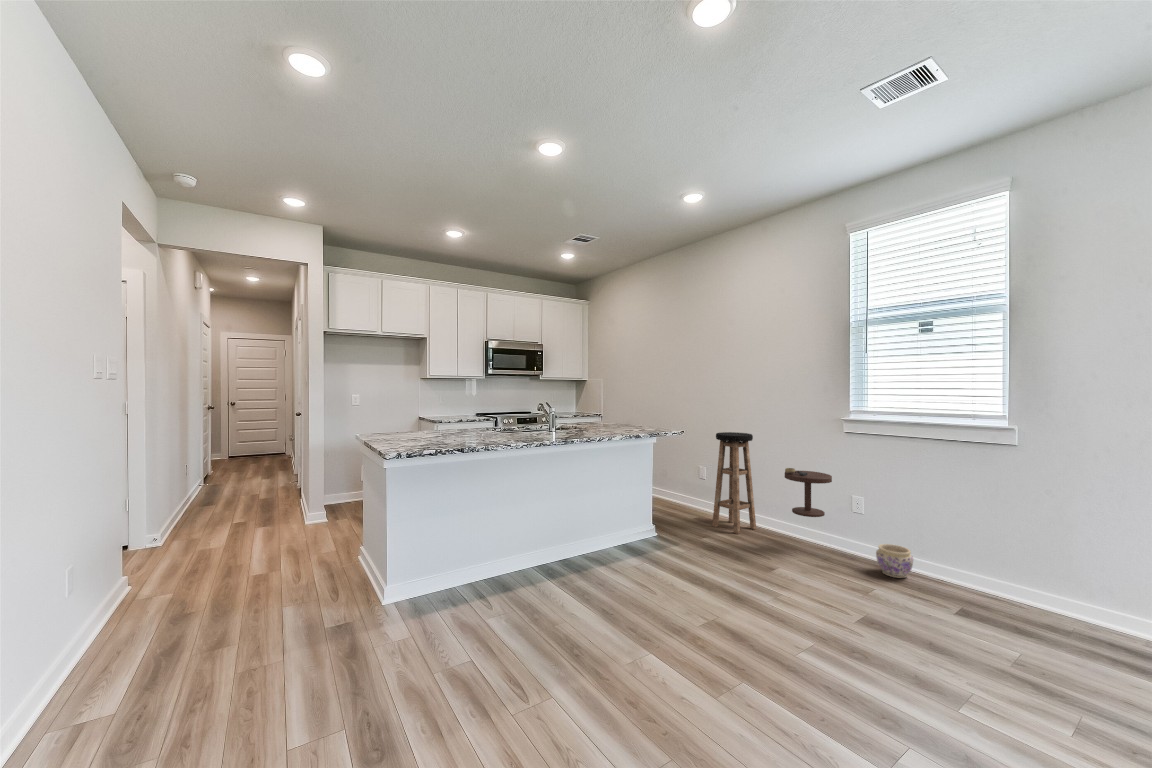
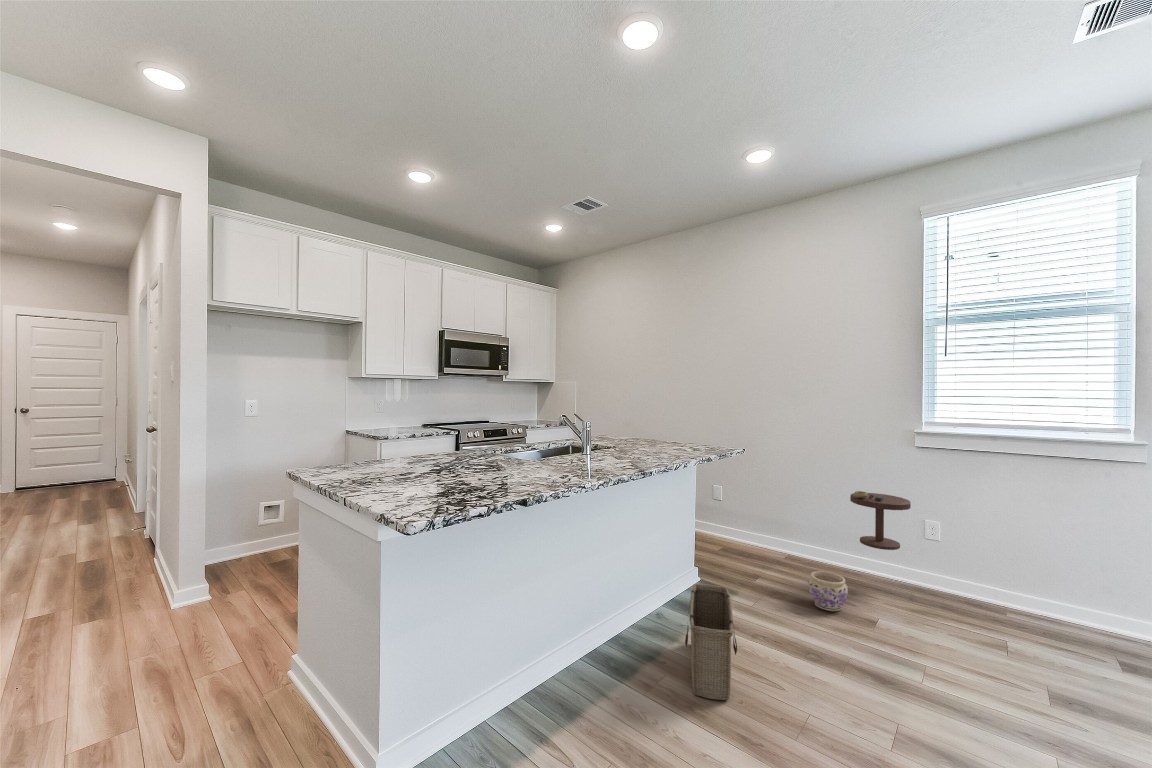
bar stool: present [712,432,756,534] -> none [749,447,798,571]
basket: none [588,525,639,595] -> present [685,584,737,700]
planter: present [876,544,913,578] -> present [808,571,848,612]

